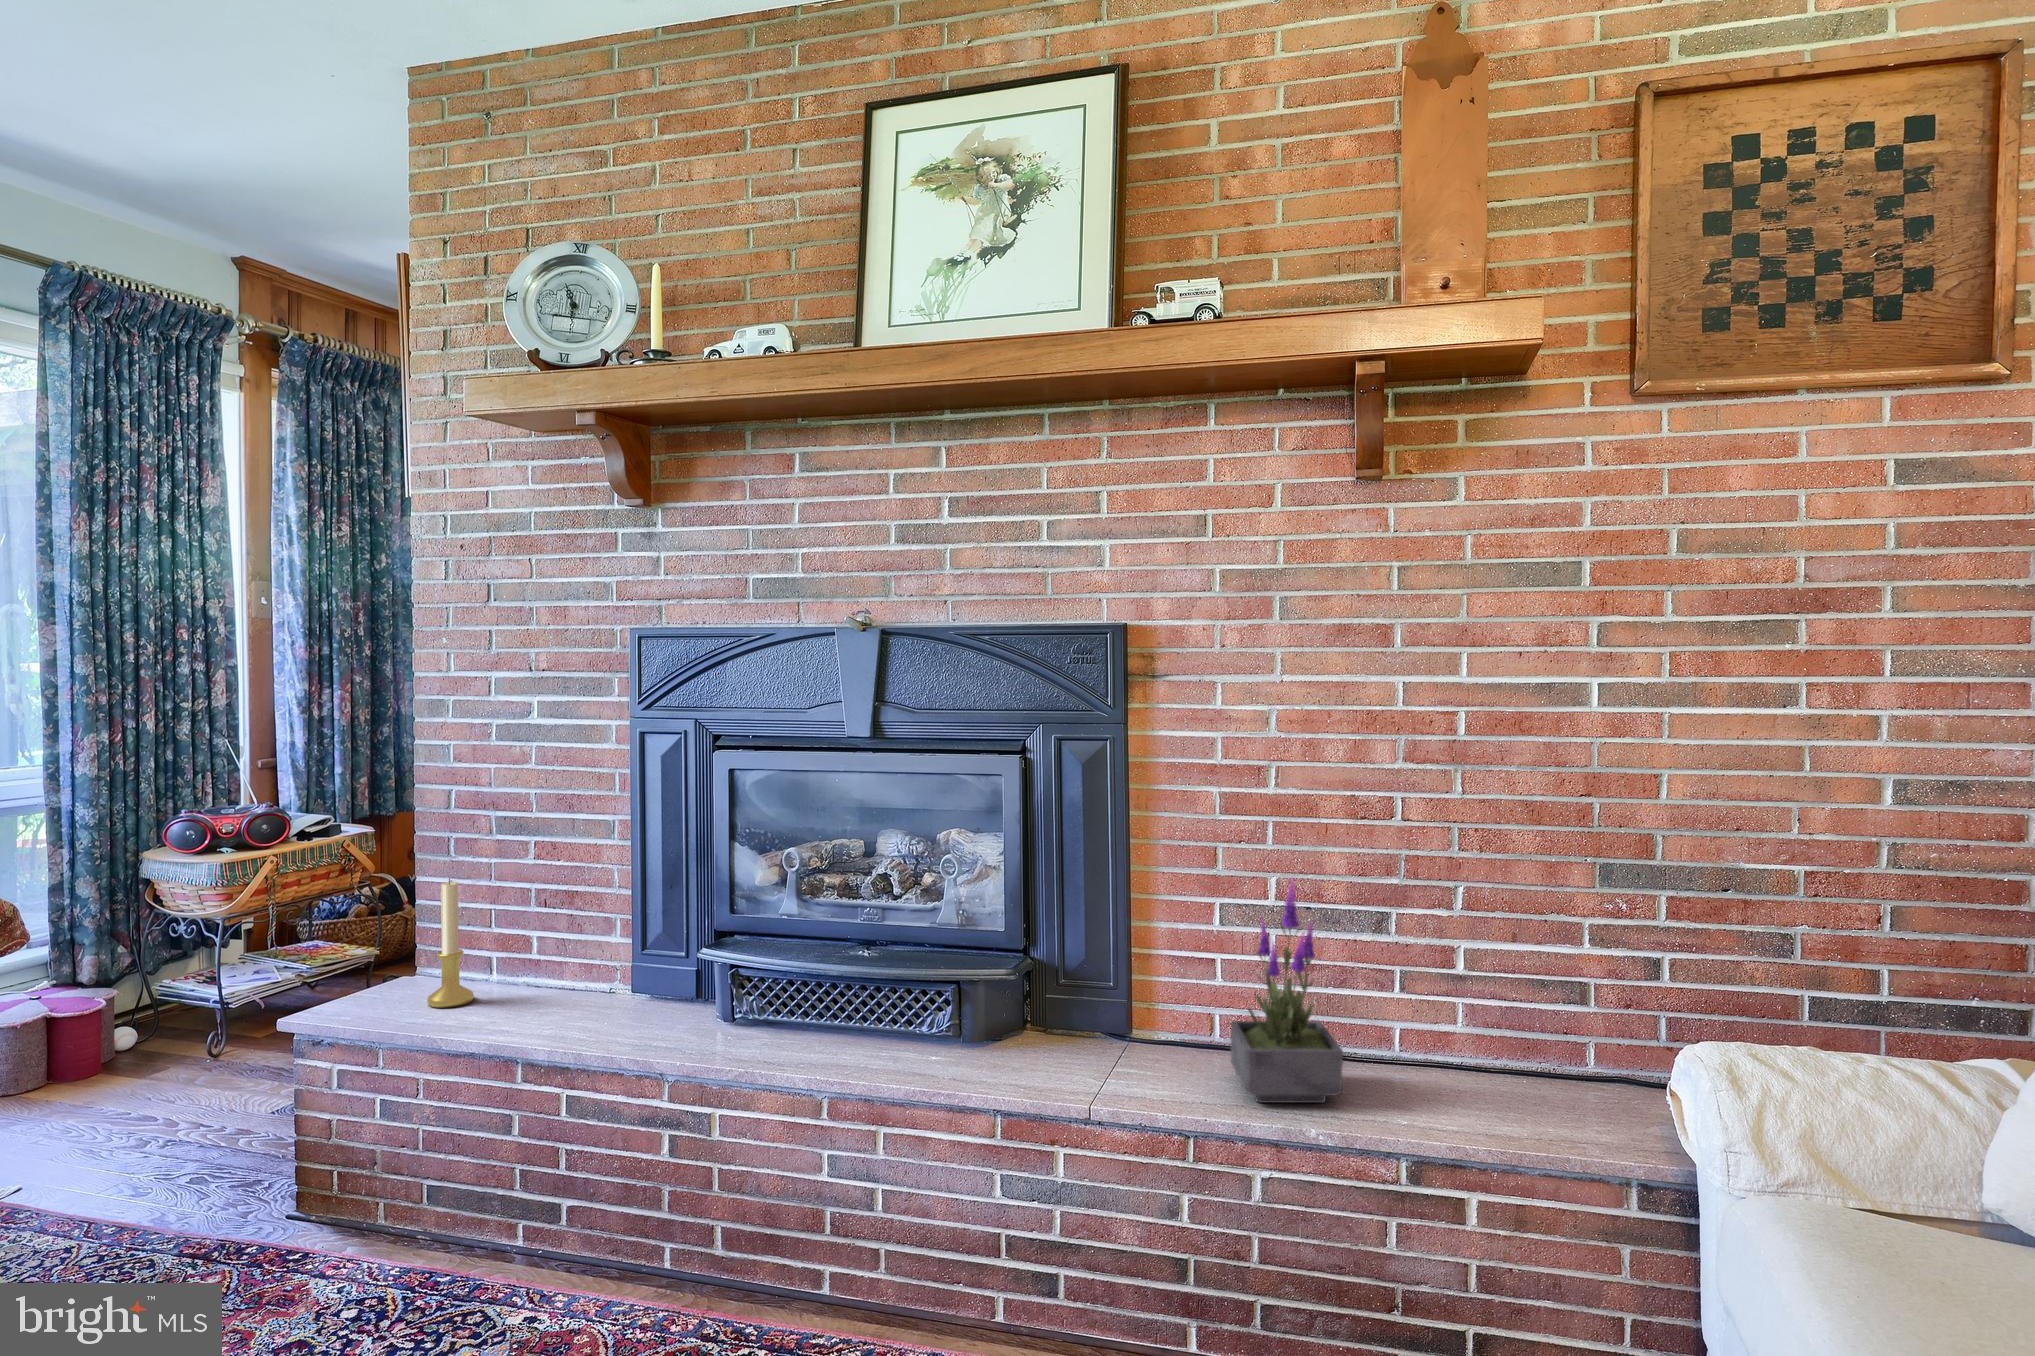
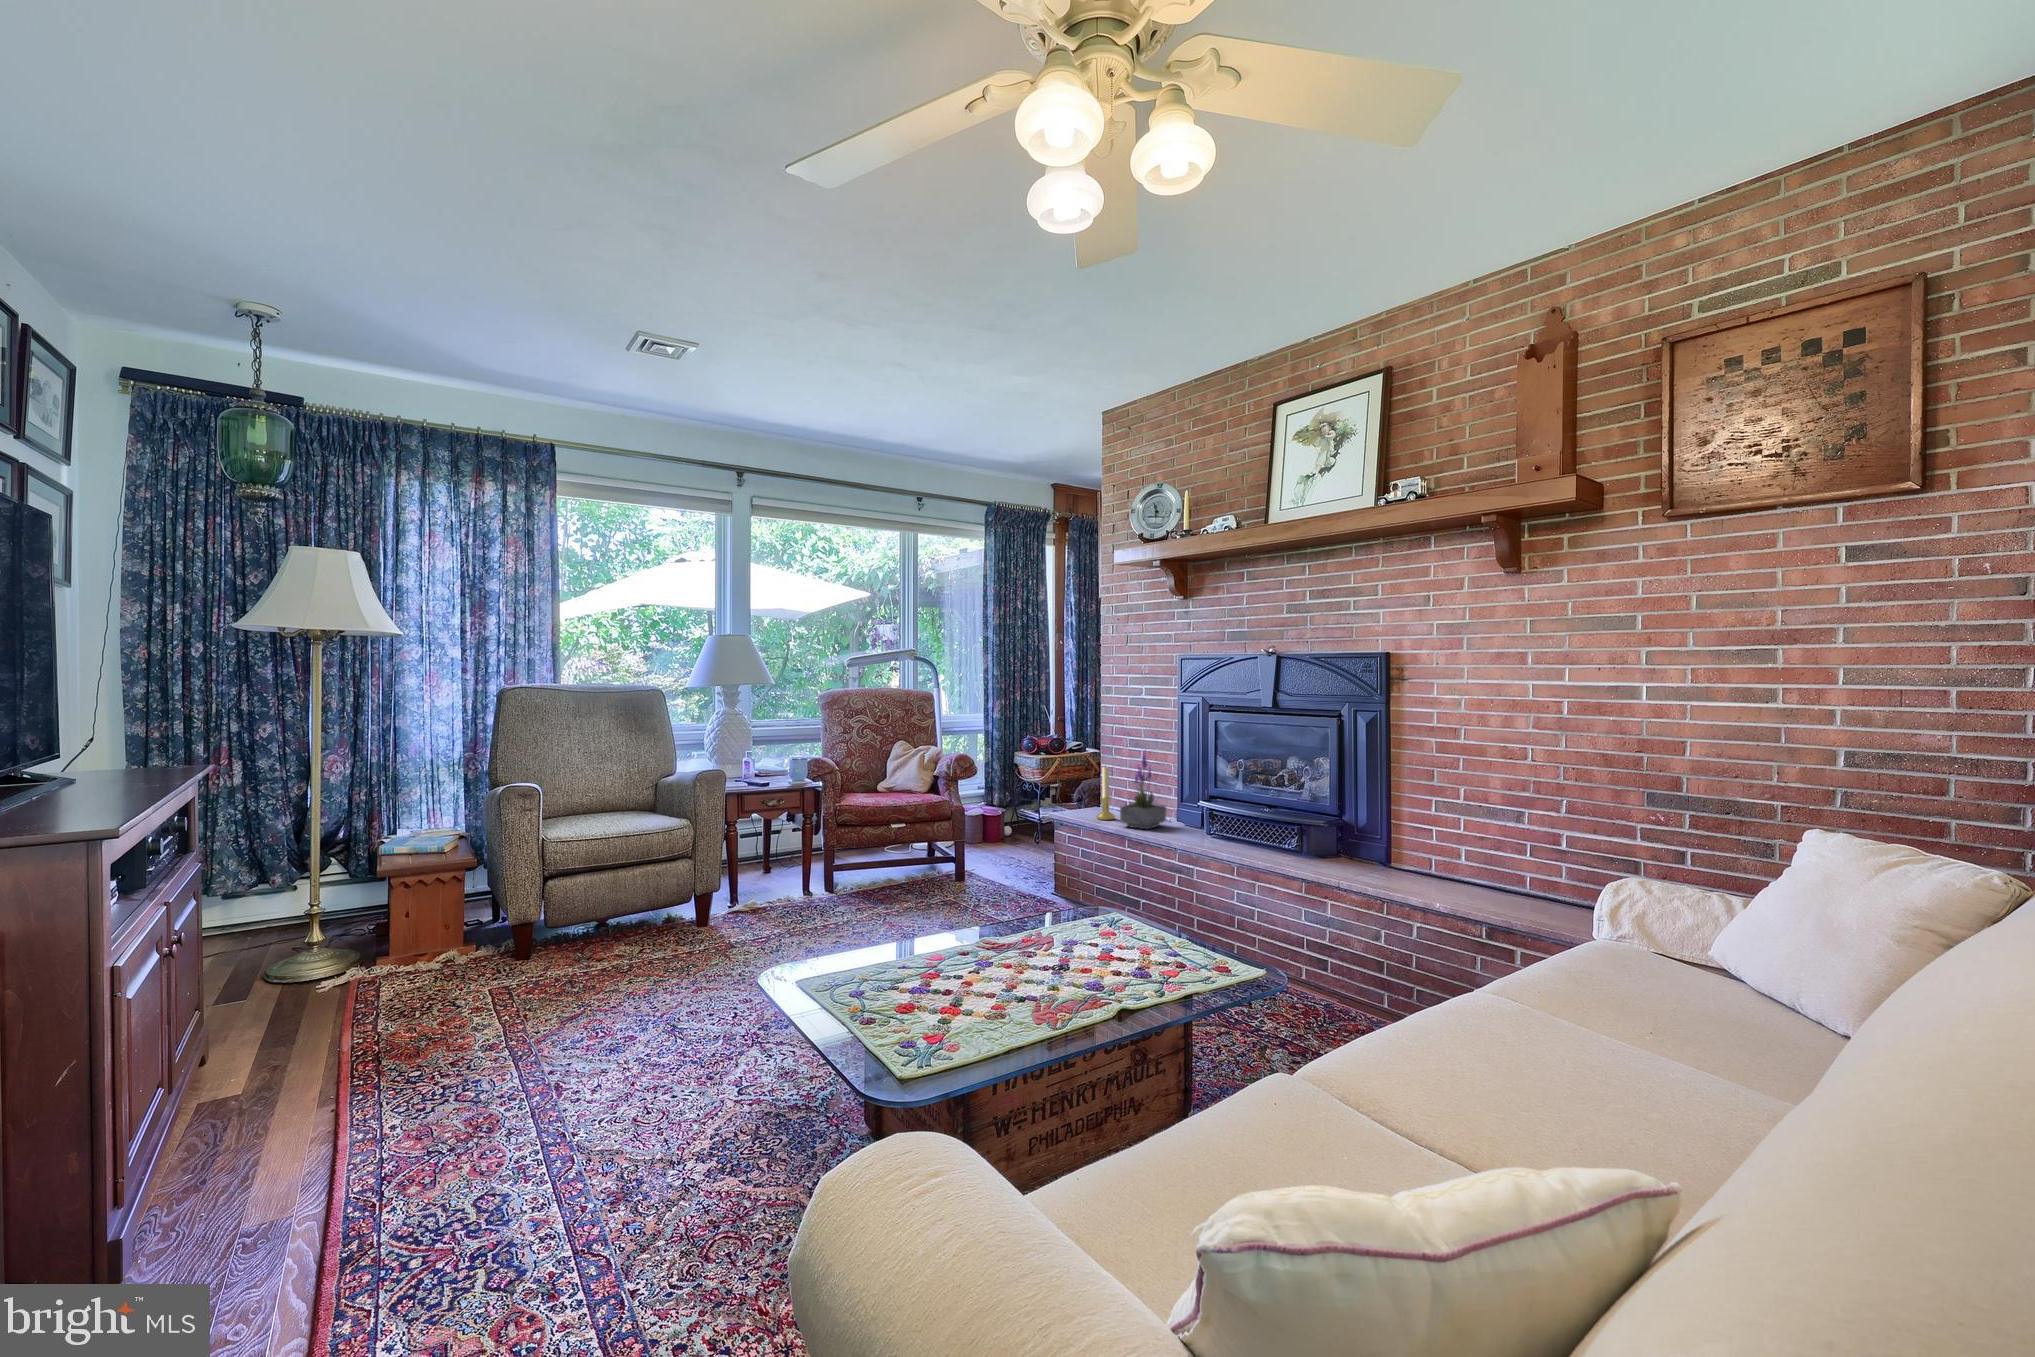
potted plant: present [1231,880,1343,1103] -> present [1120,750,1166,829]

